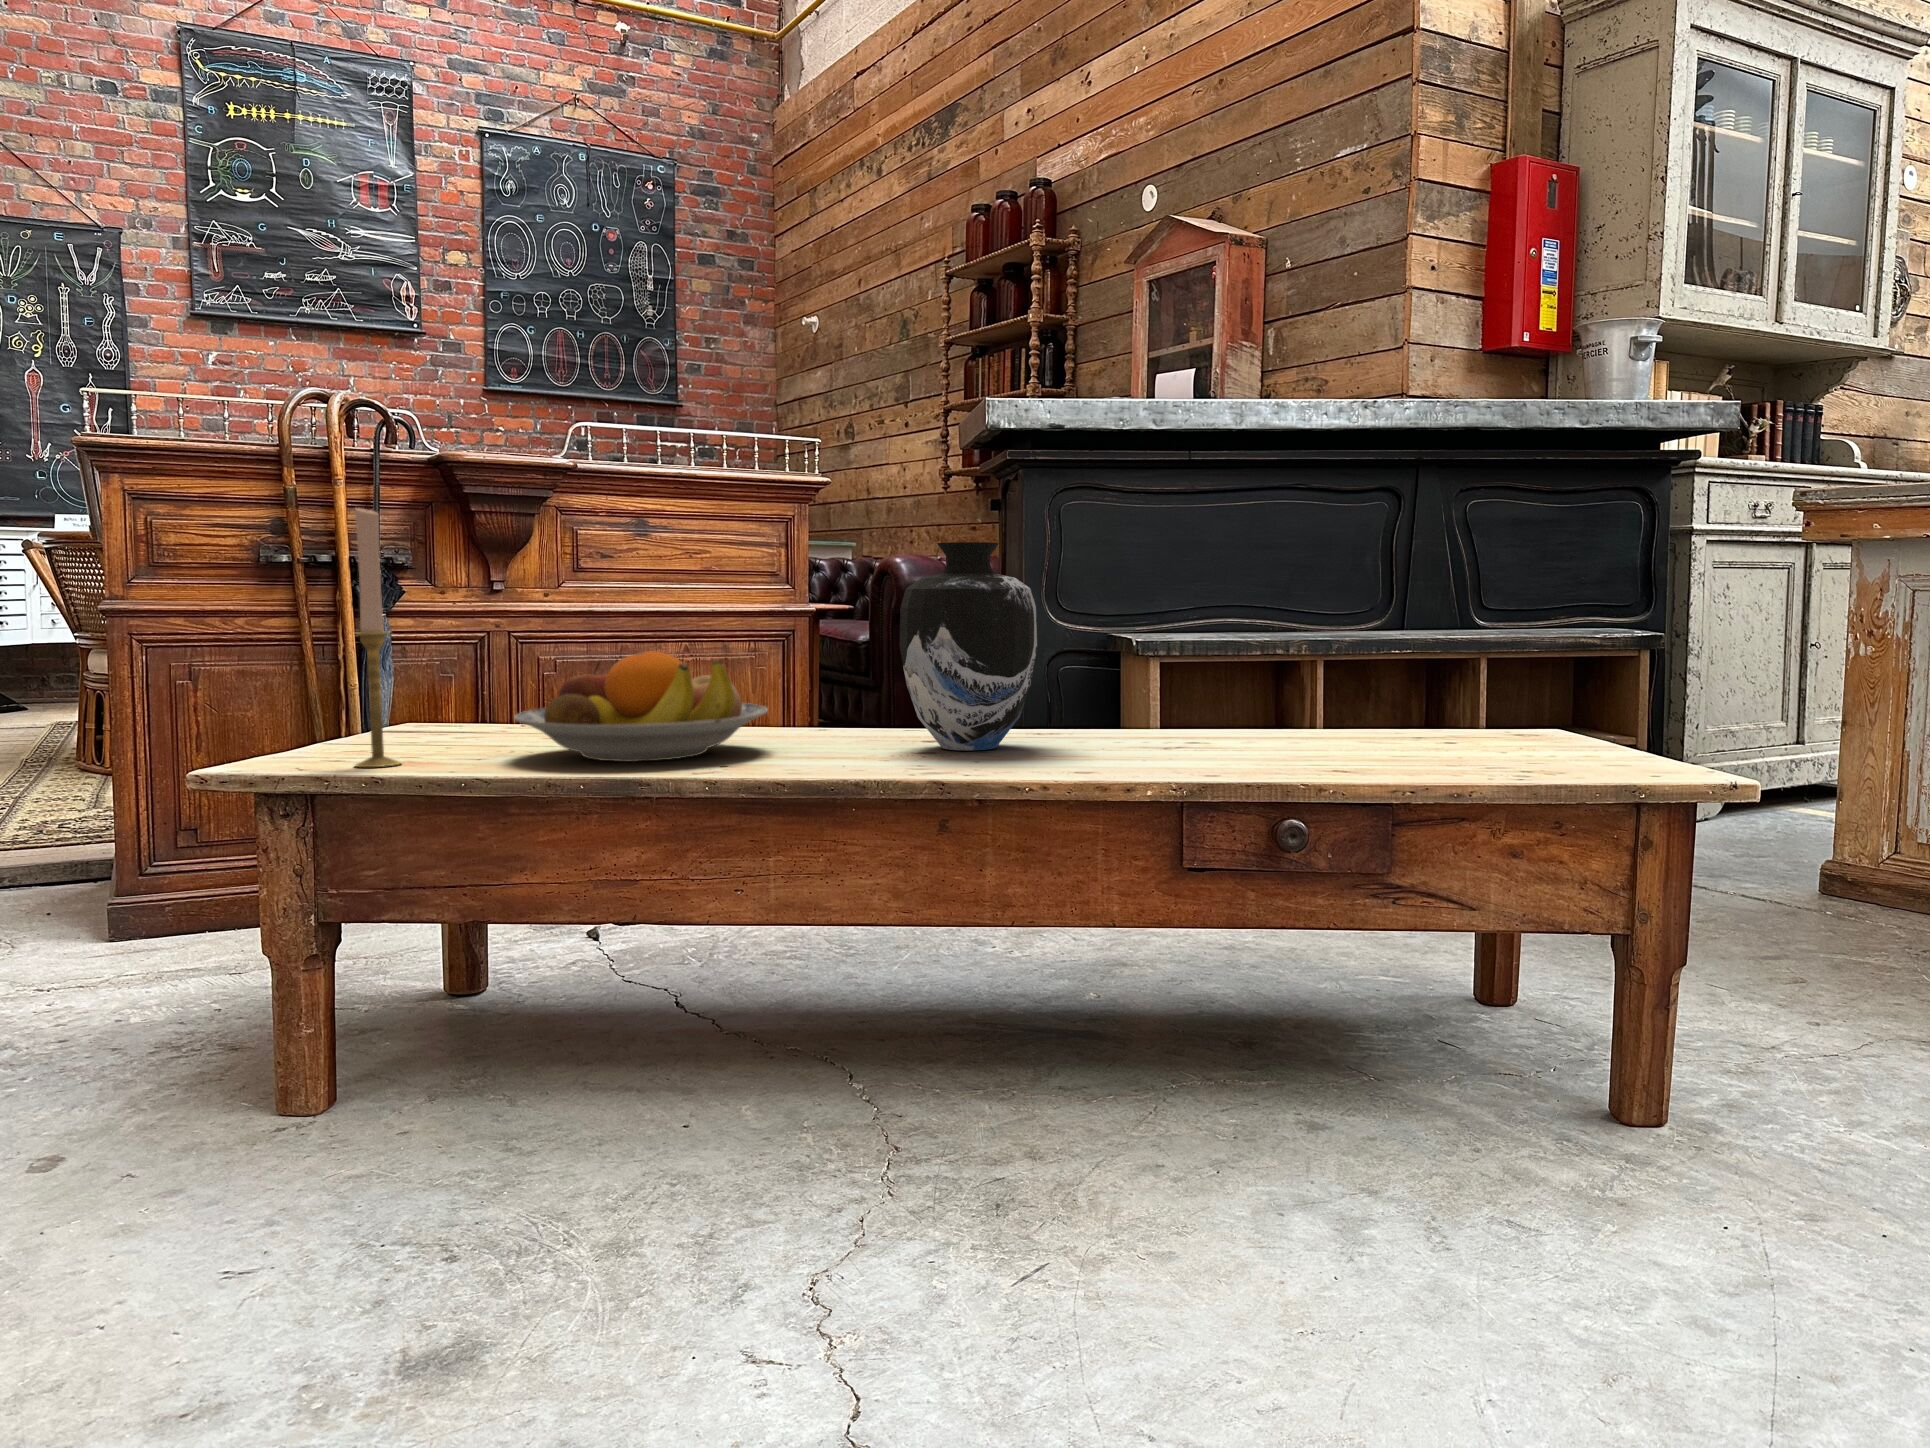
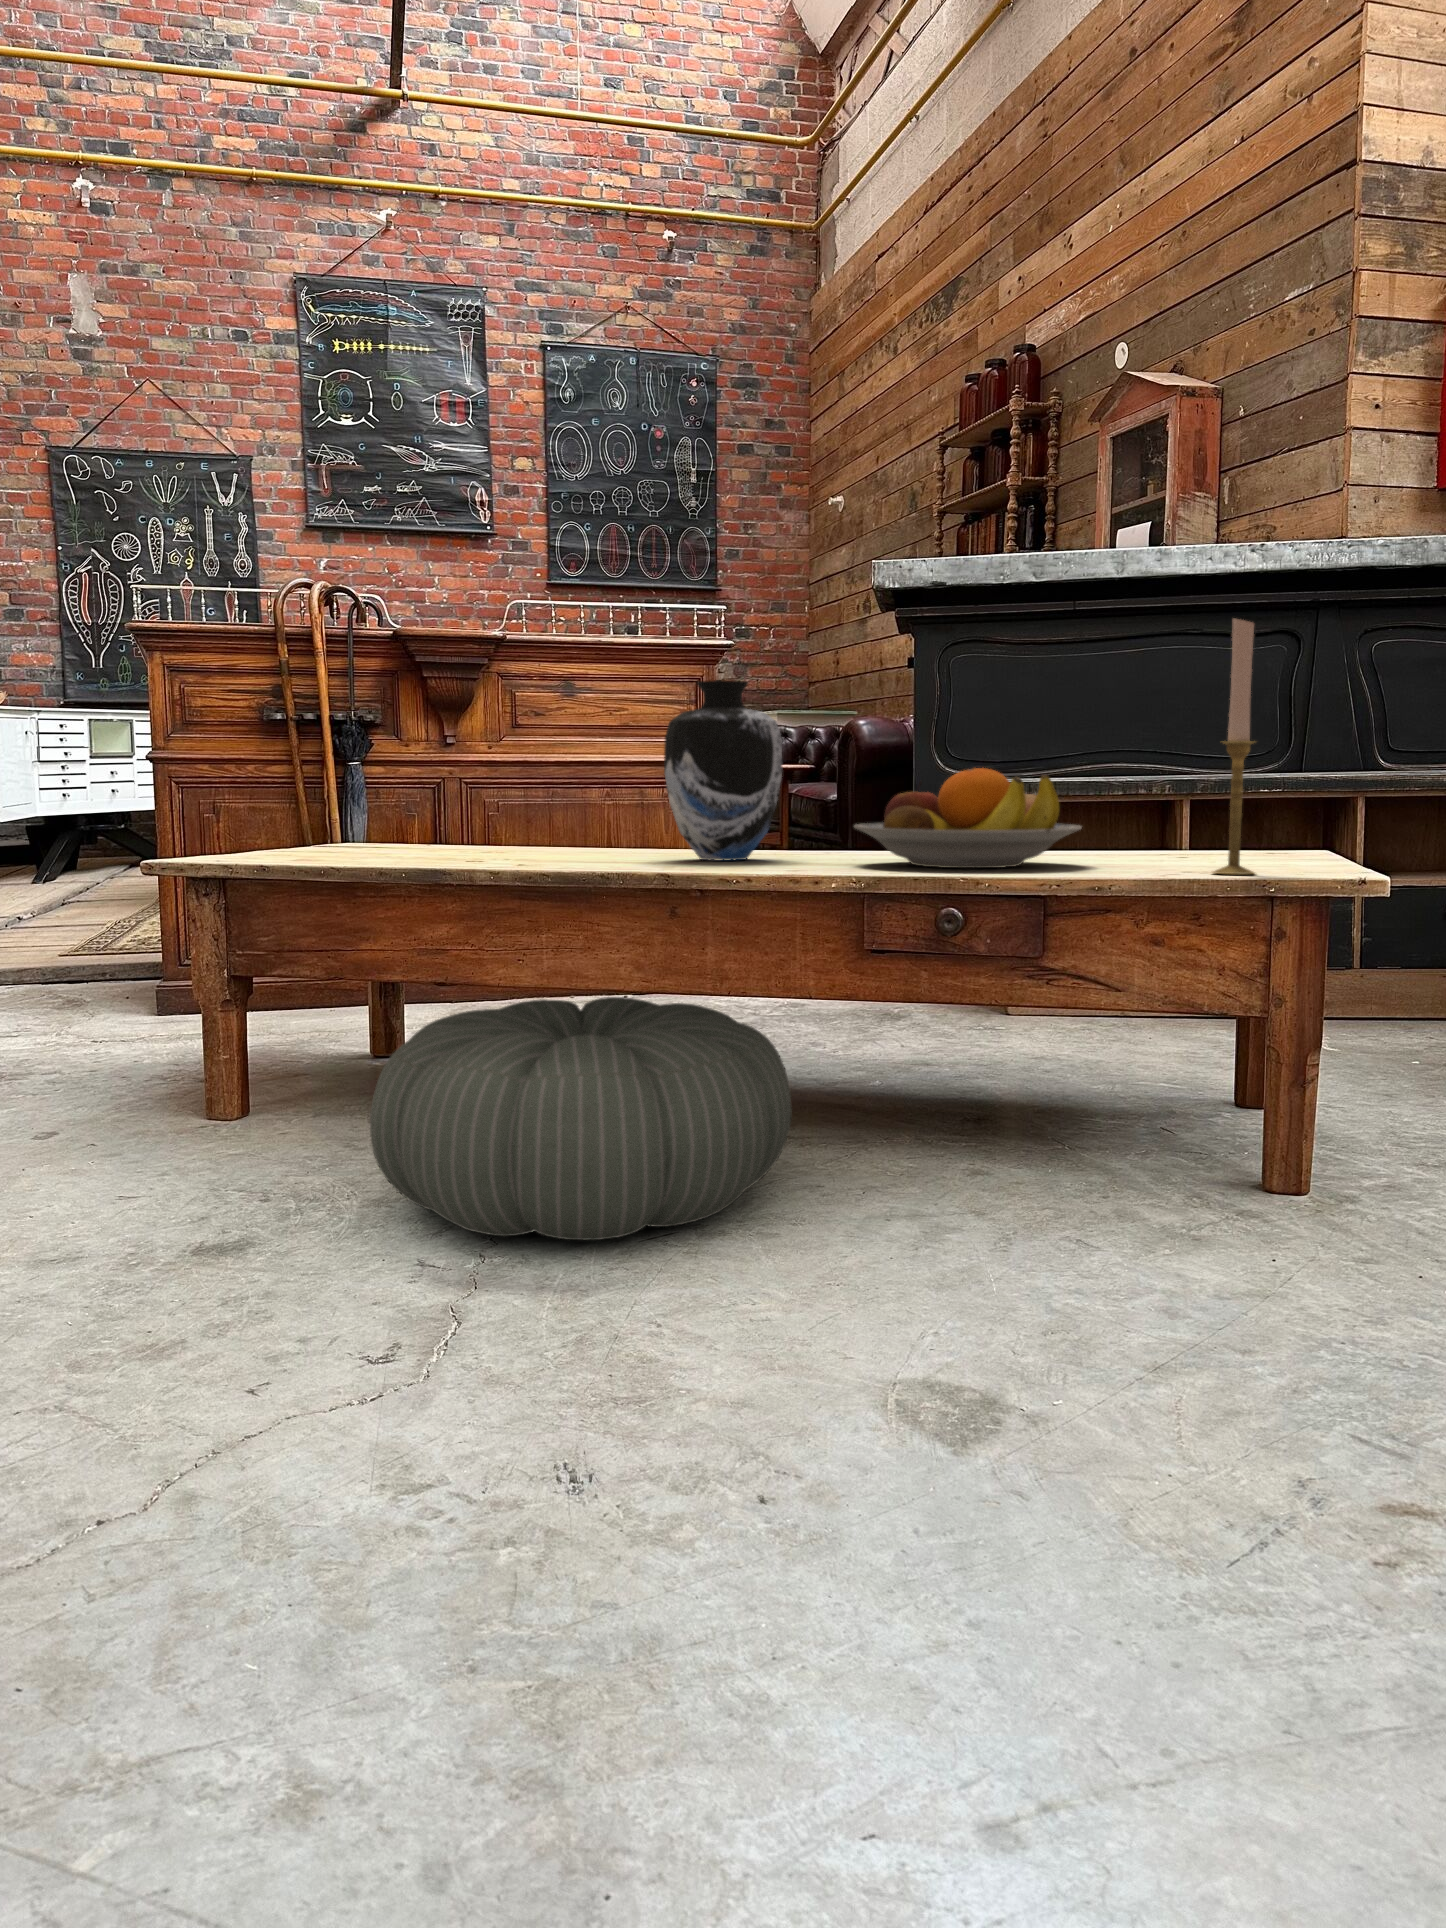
candlestick: present [355,508,401,767] -> present [1213,619,1255,874]
fruit bowl: present [514,651,768,762] -> present [854,768,1082,868]
pouf: none [628,926,1141,1276] -> present [370,997,792,1240]

